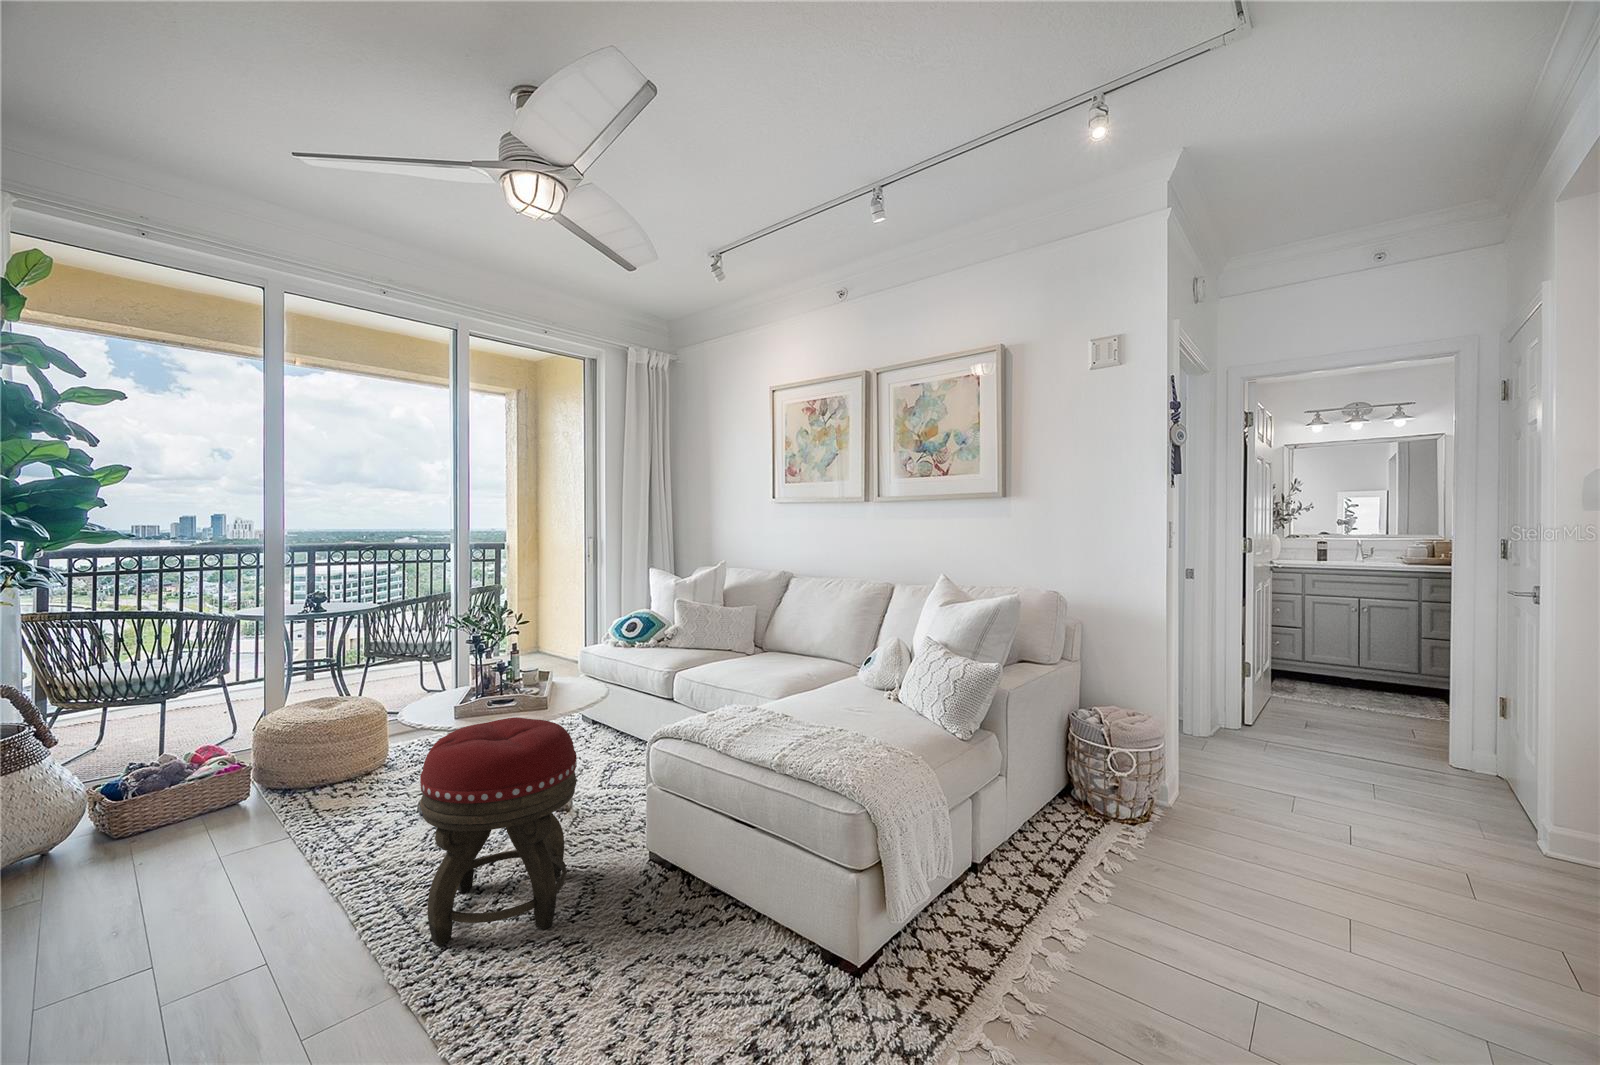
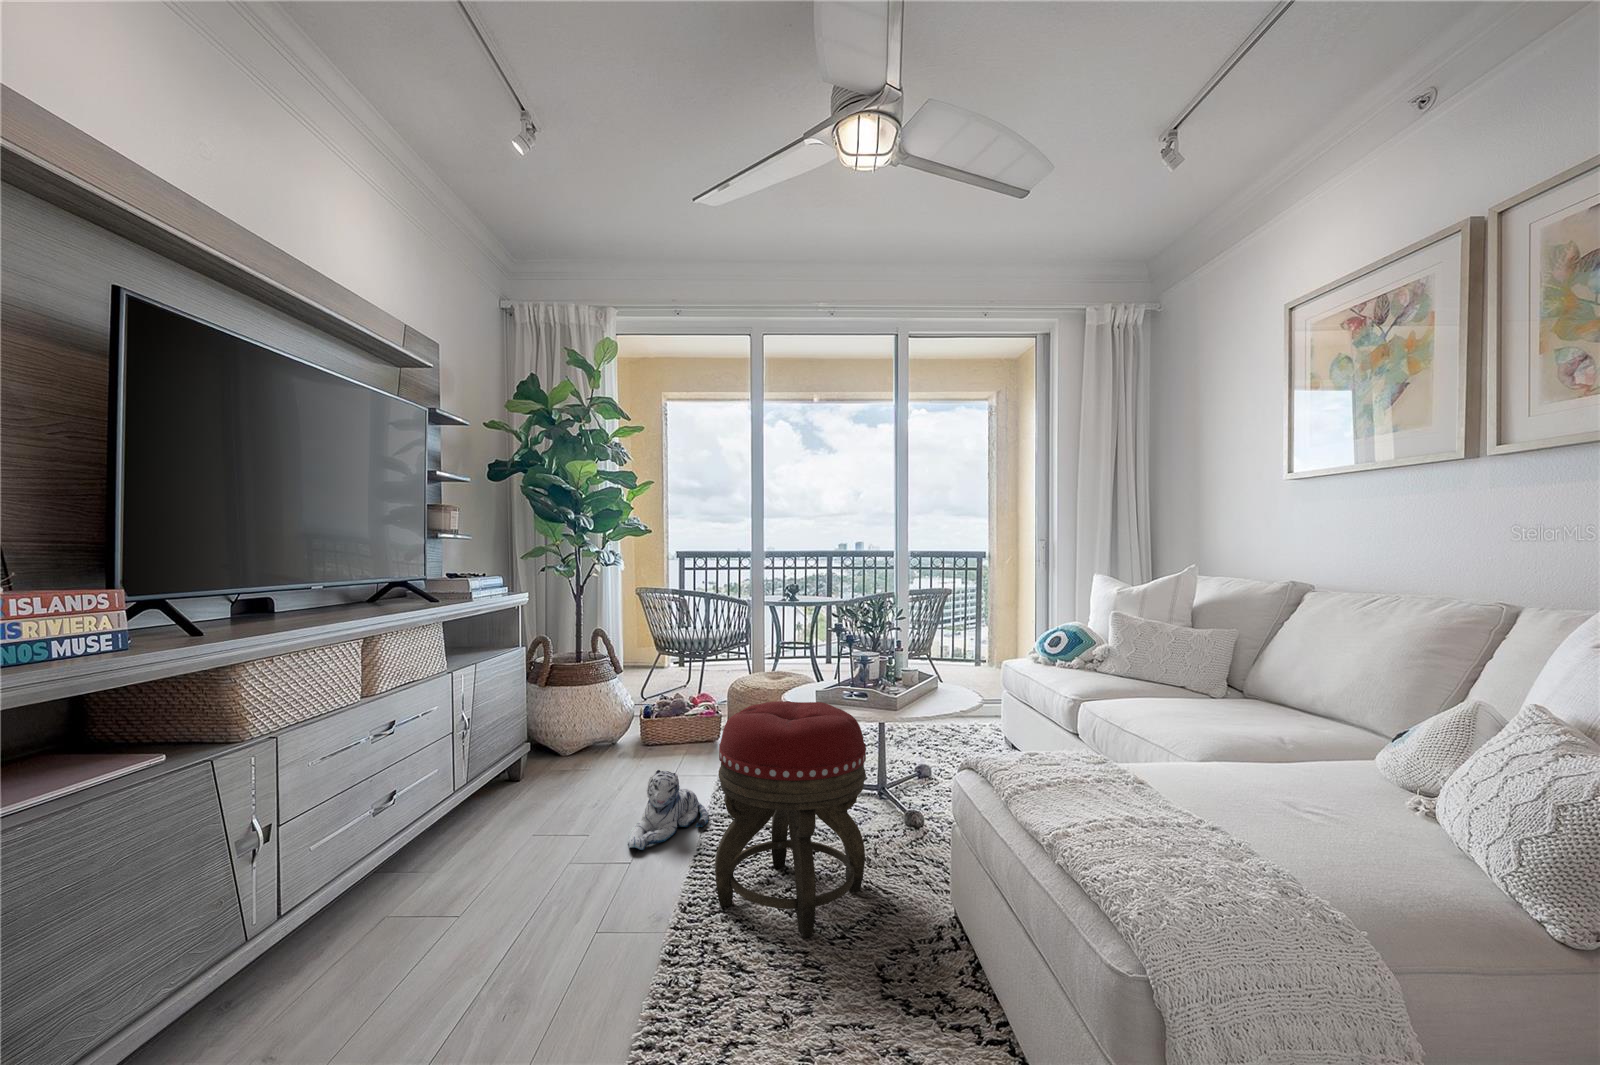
plush toy: none [239,842,337,950] -> present [628,770,709,850]

